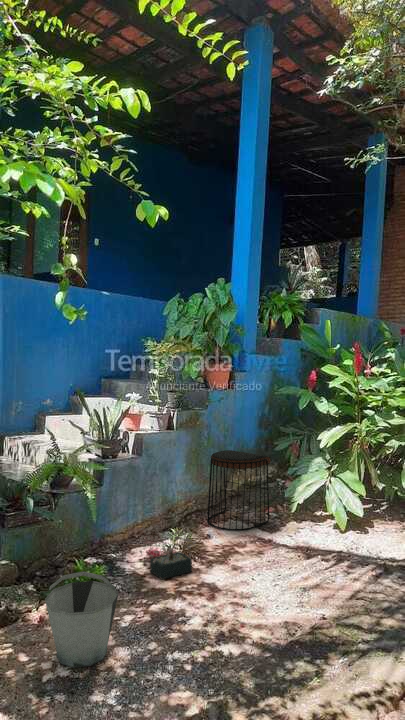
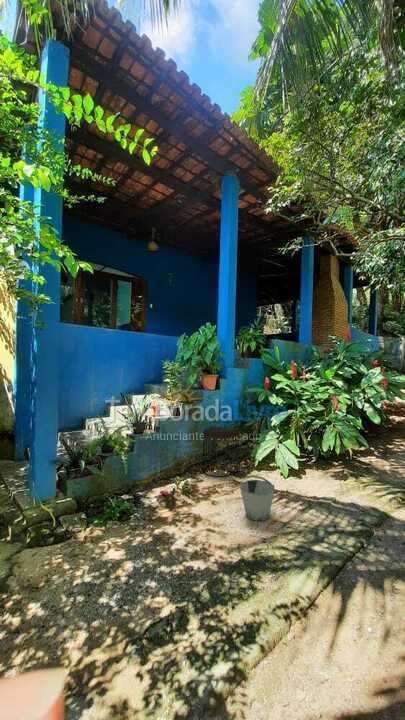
decorative plant: present [140,526,196,579] -> none [152,476,188,511]
bucket: present [45,572,119,668] -> present [240,475,275,521]

